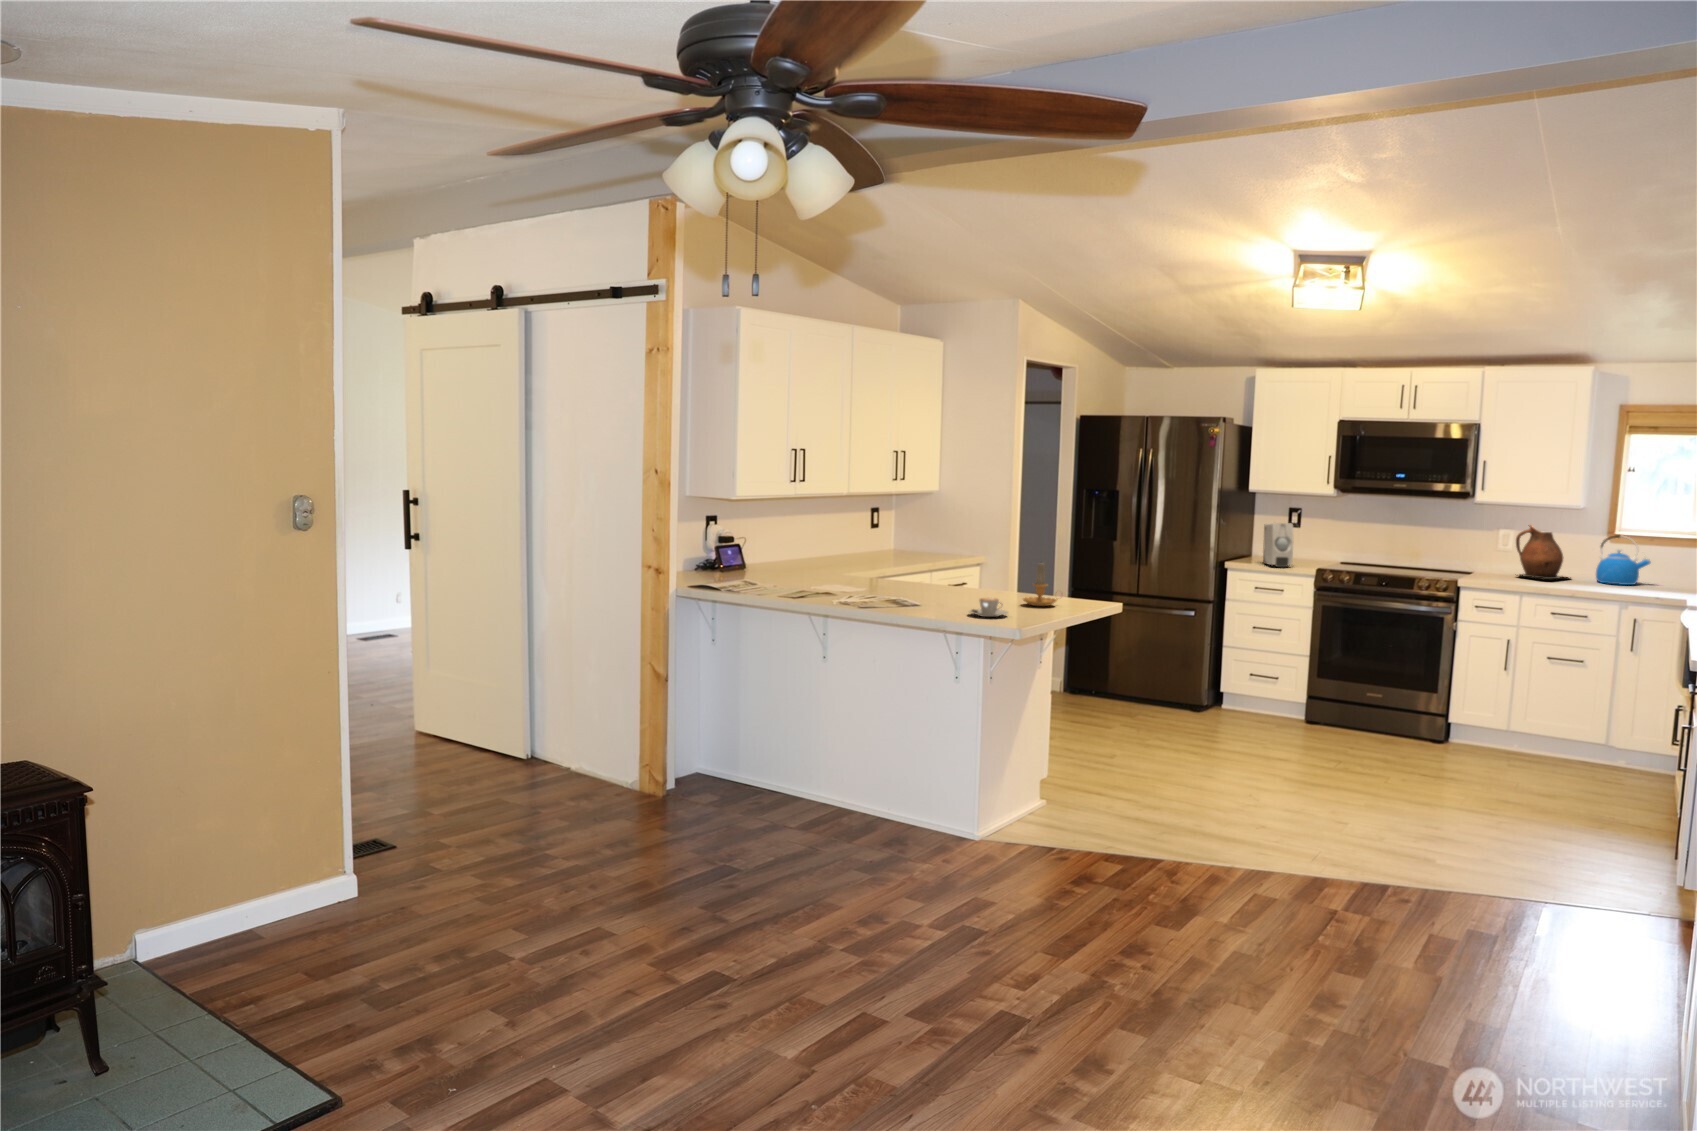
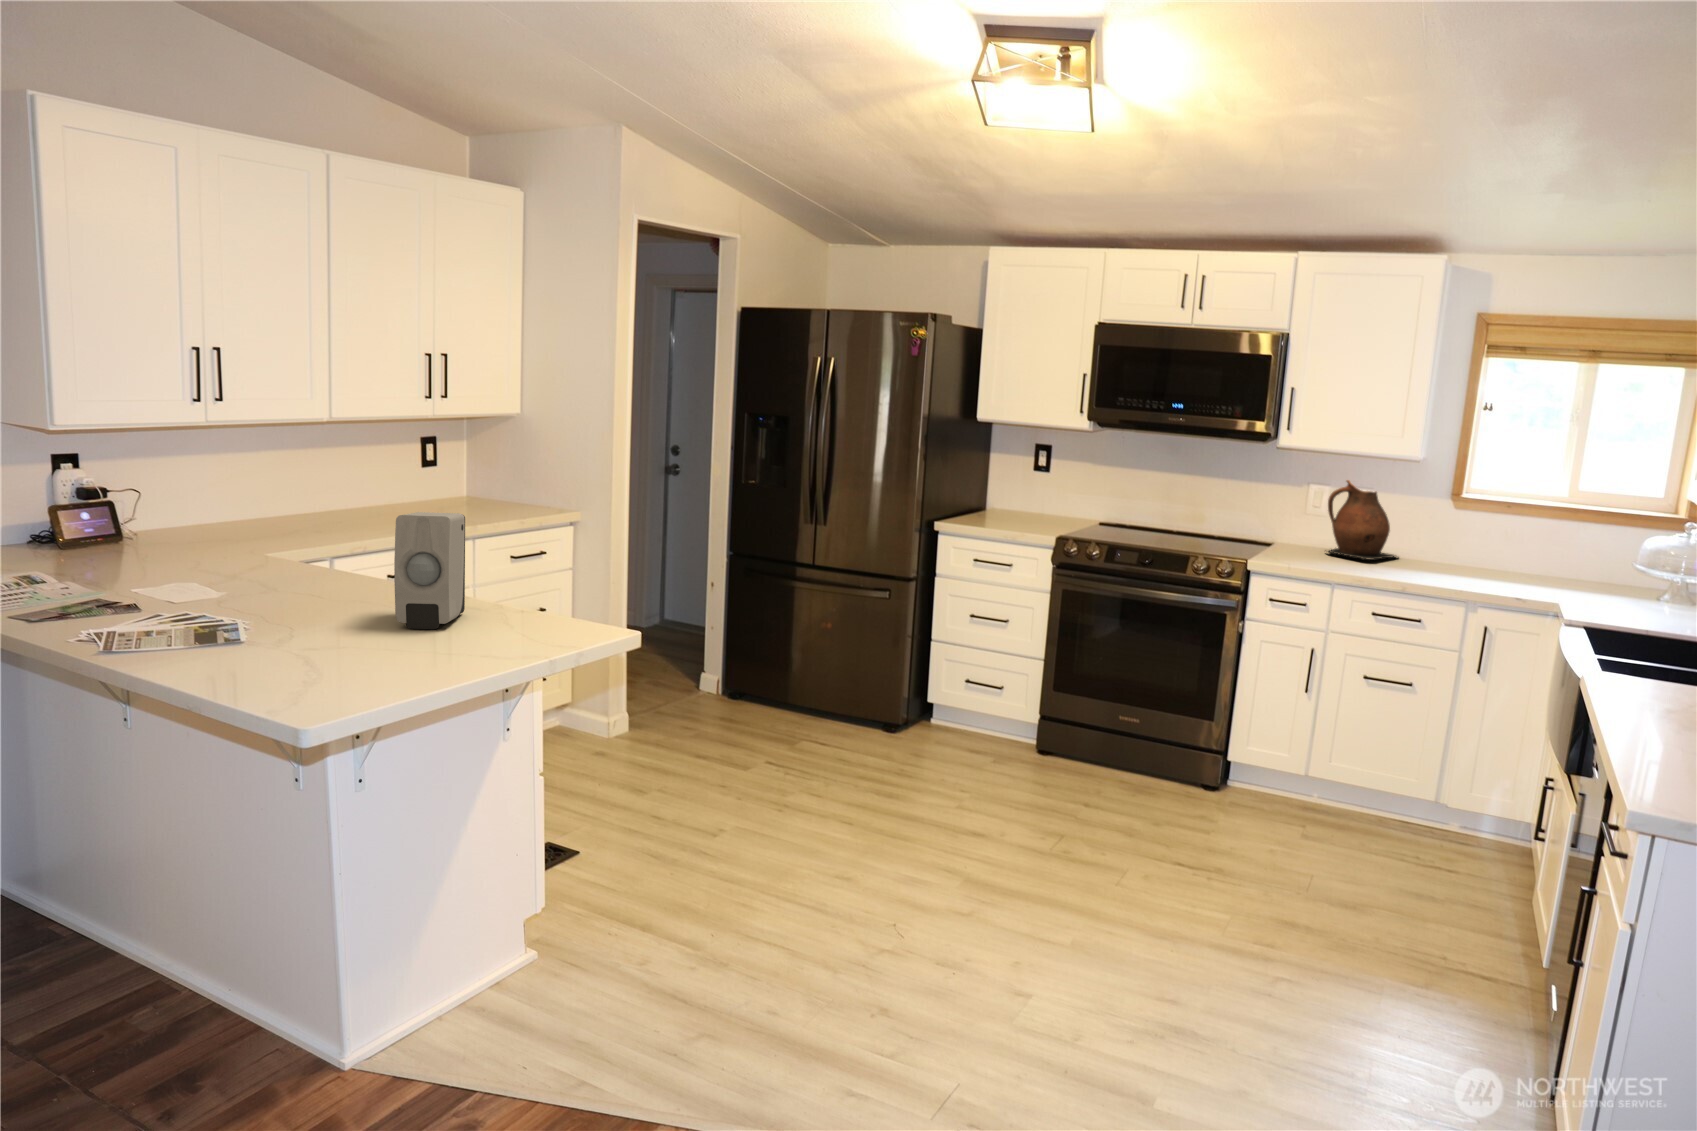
soap dispenser: present [1263,523,1293,567] -> present [394,512,465,629]
kettle: present [1596,535,1651,585] -> none [1431,498,1506,570]
candle: present [1023,563,1061,606] -> none [454,561,537,648]
coffee cup: present [969,598,1008,617] -> none [282,646,371,690]

